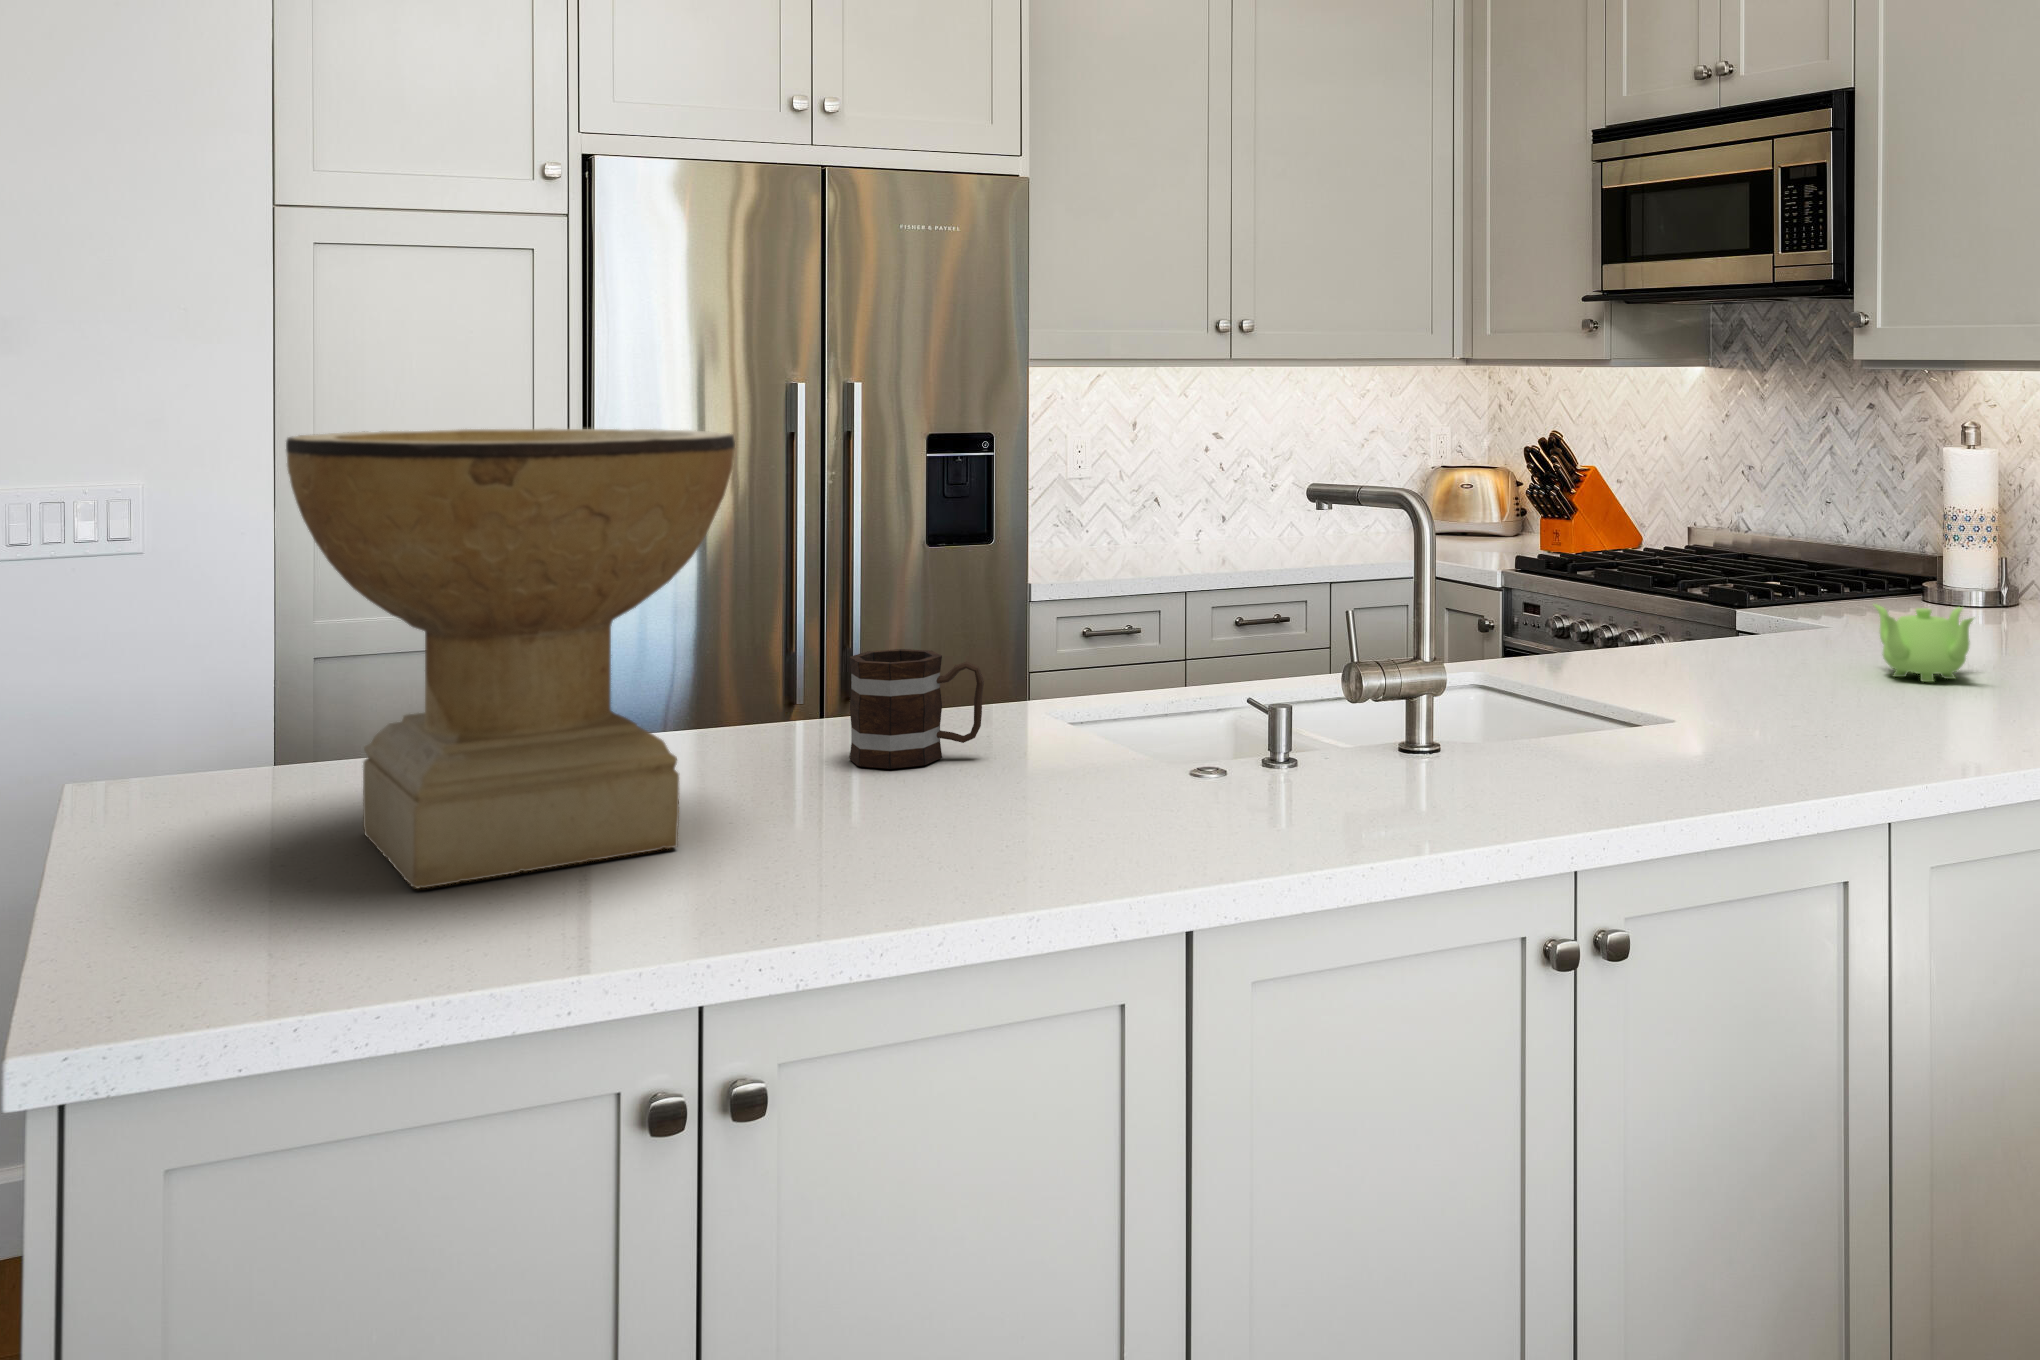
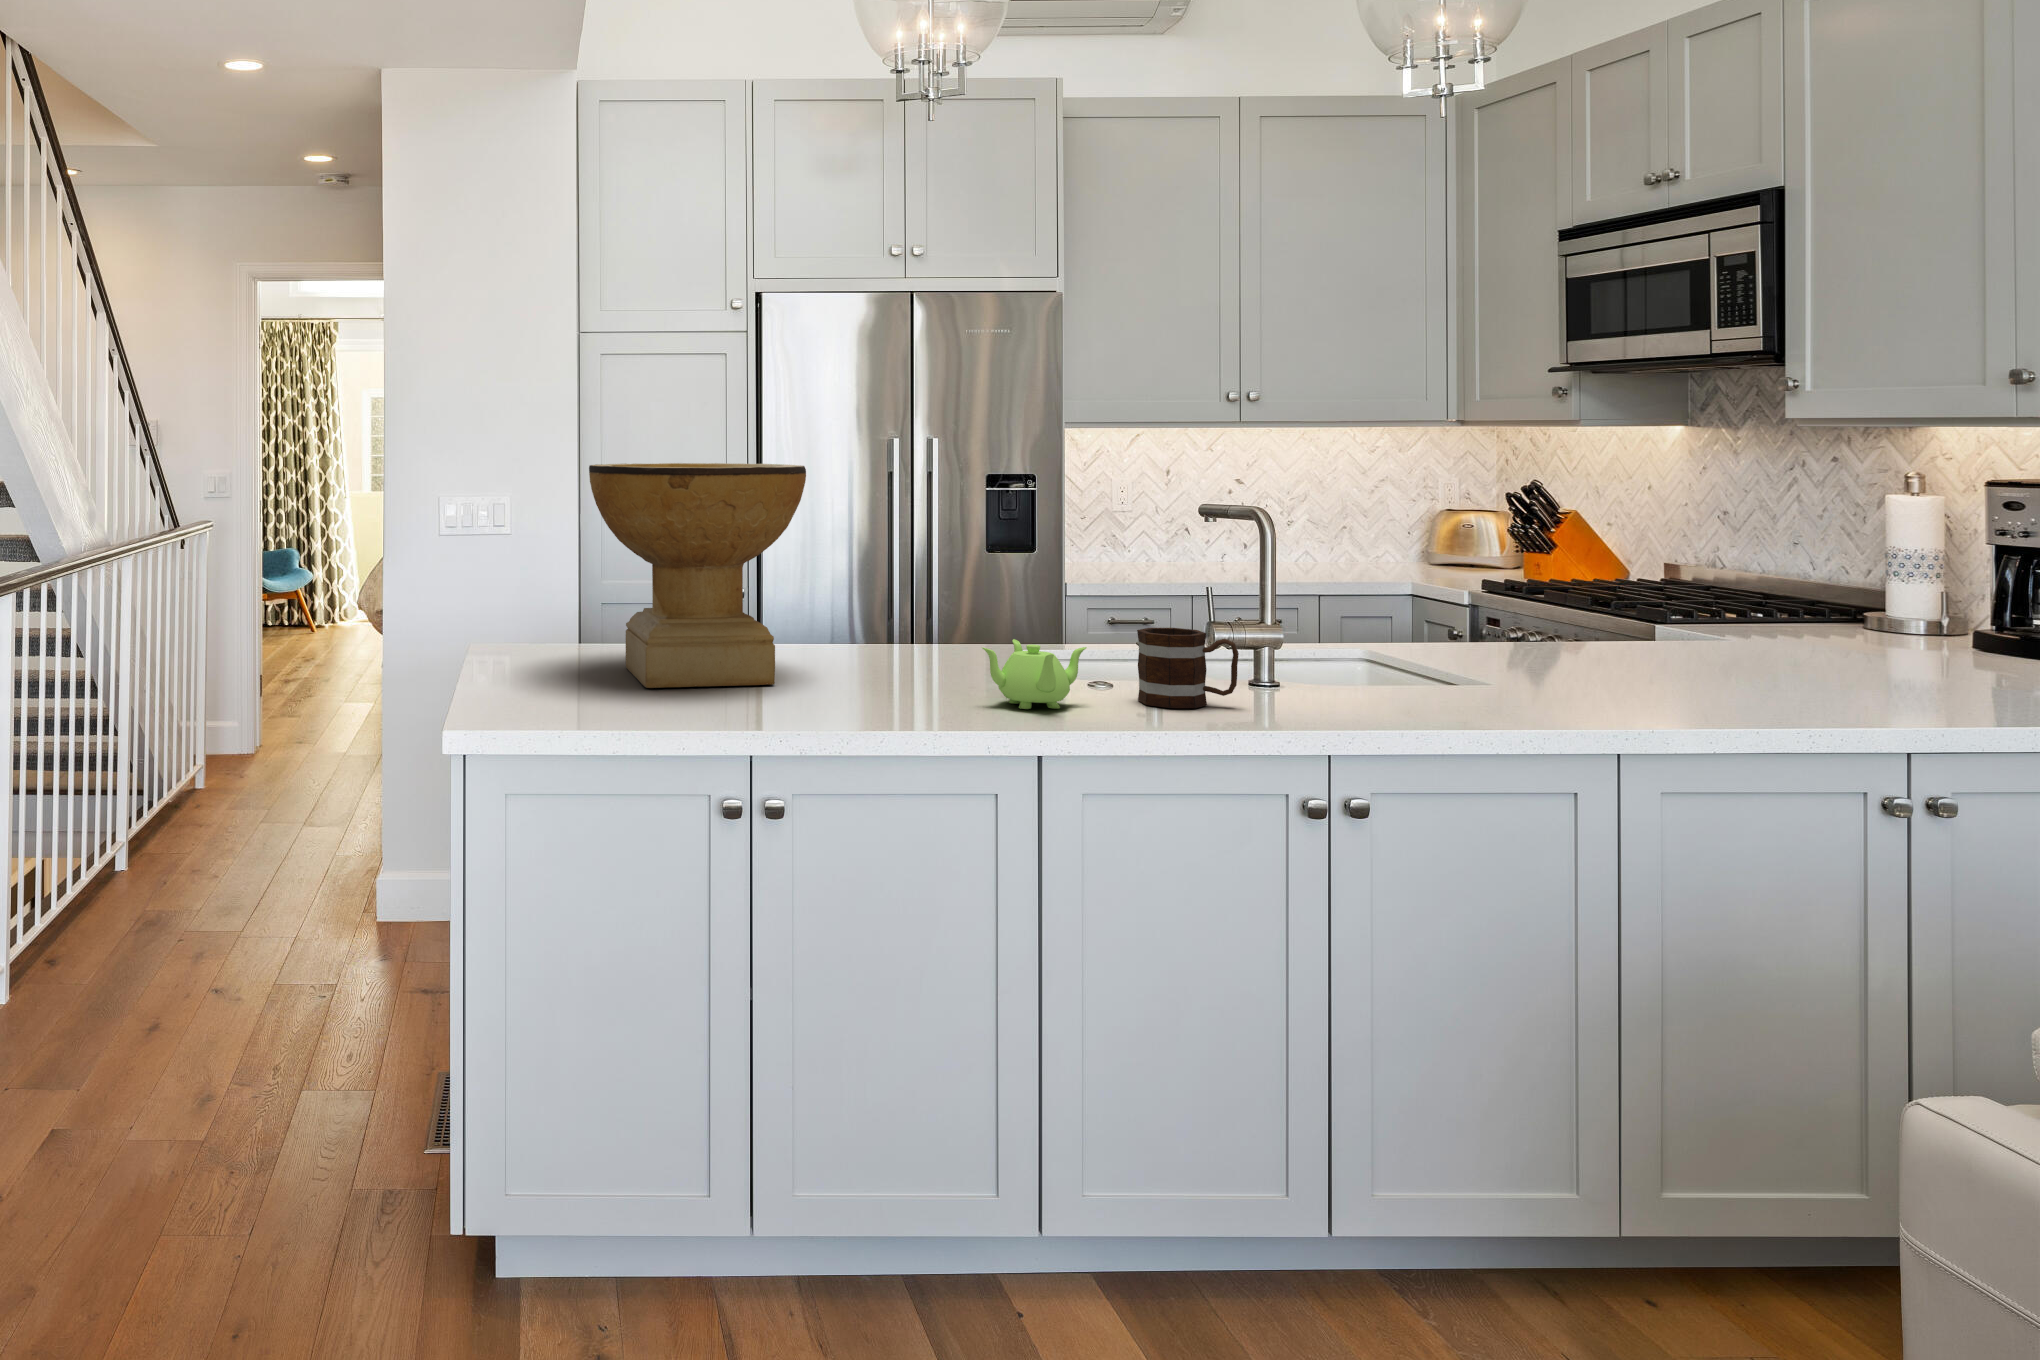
teapot: present [1873,604,1973,682] -> present [982,639,1087,709]
mug: present [849,649,984,769] -> present [1137,628,1239,708]

